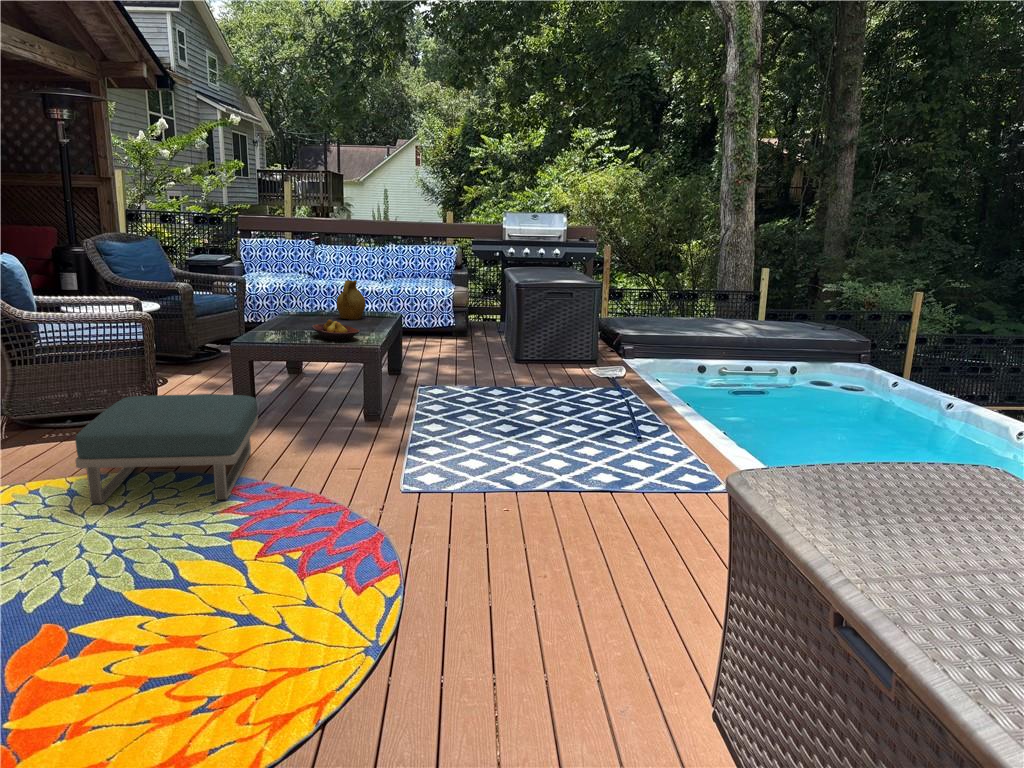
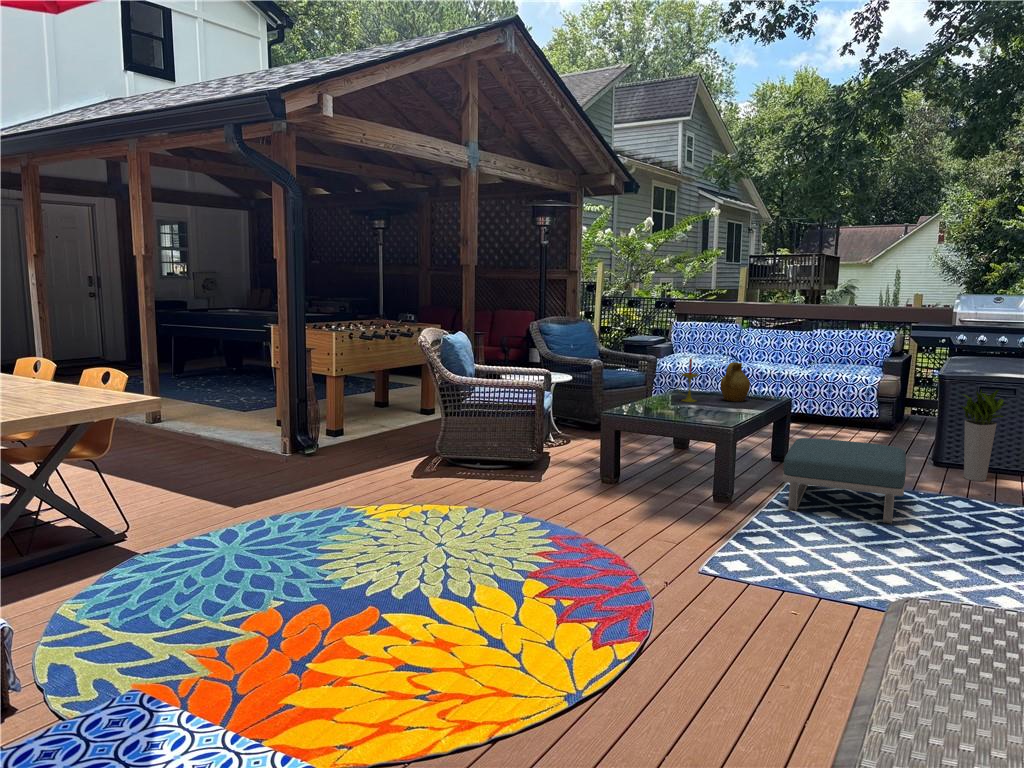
candle: none [295,277,317,324] -> present [682,358,699,402]
planter: none [531,294,565,371] -> present [960,389,1006,481]
fruit bowl: present [312,319,360,341] -> none [677,399,720,421]
footstool: present [75,394,258,504] -> present [782,438,906,524]

